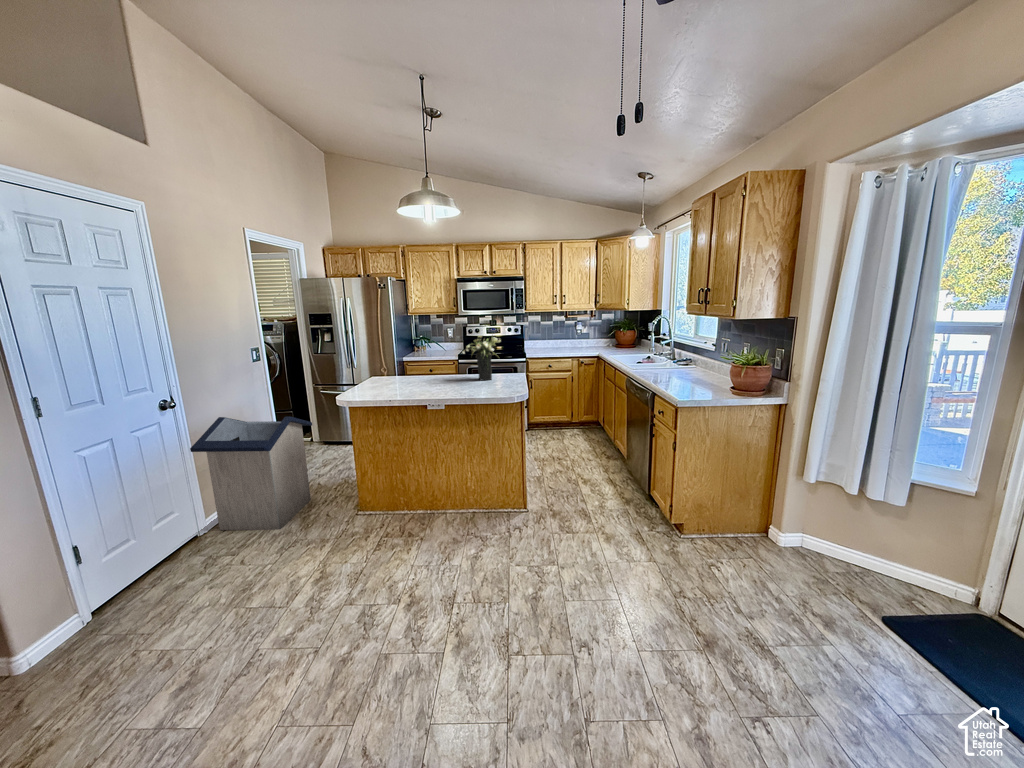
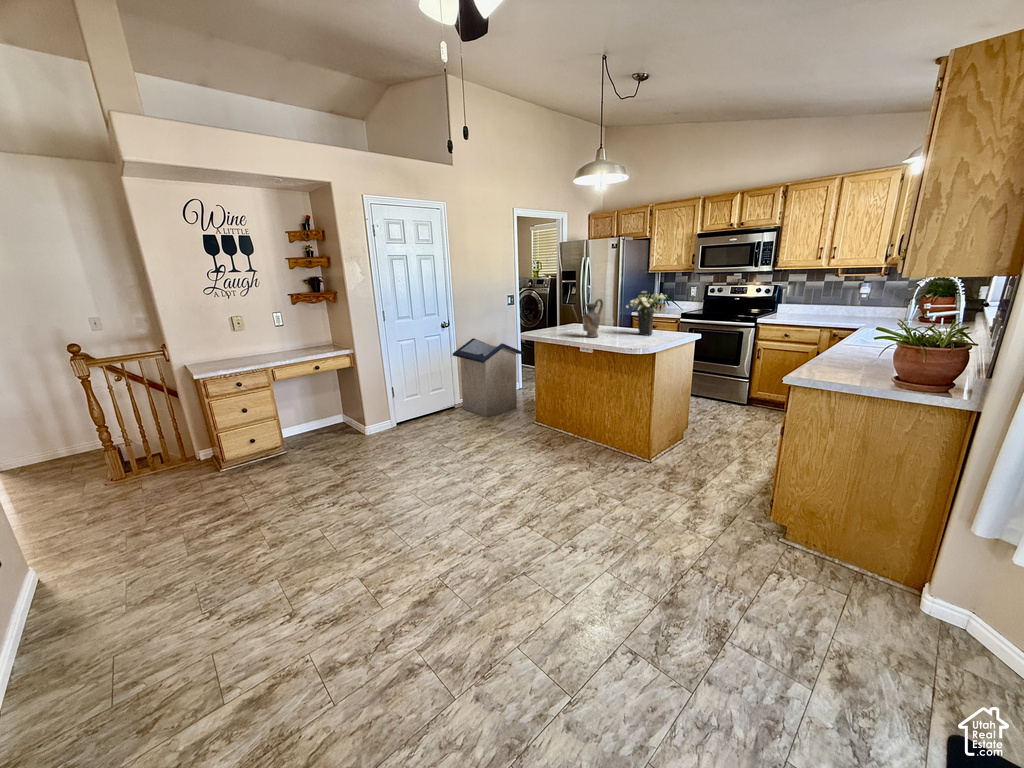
ceramic pitcher: none [429,346,448,391] -> present [583,299,603,337]

